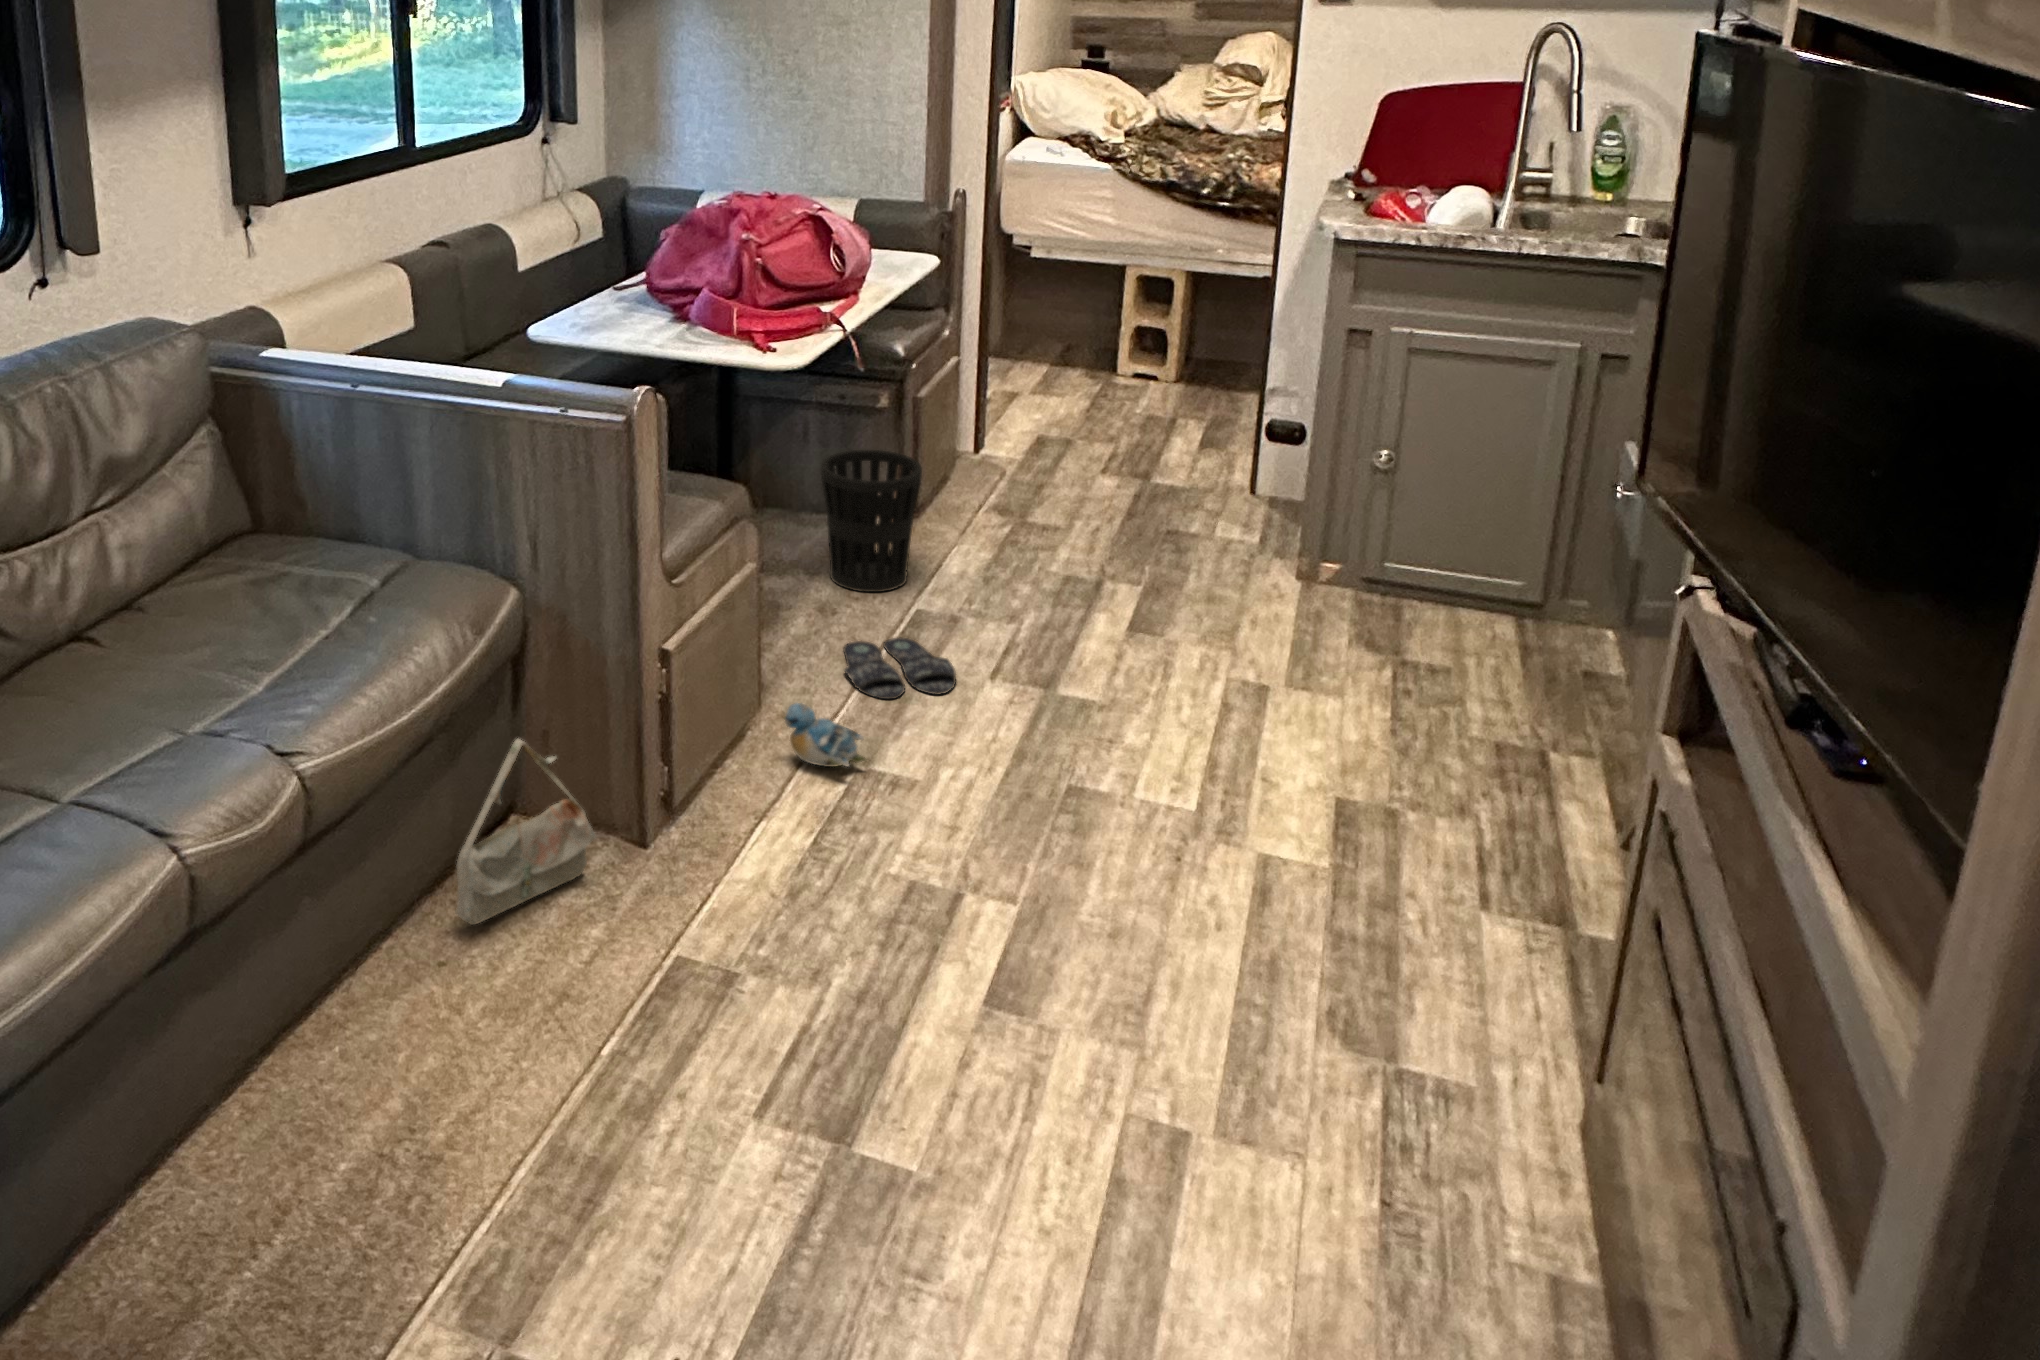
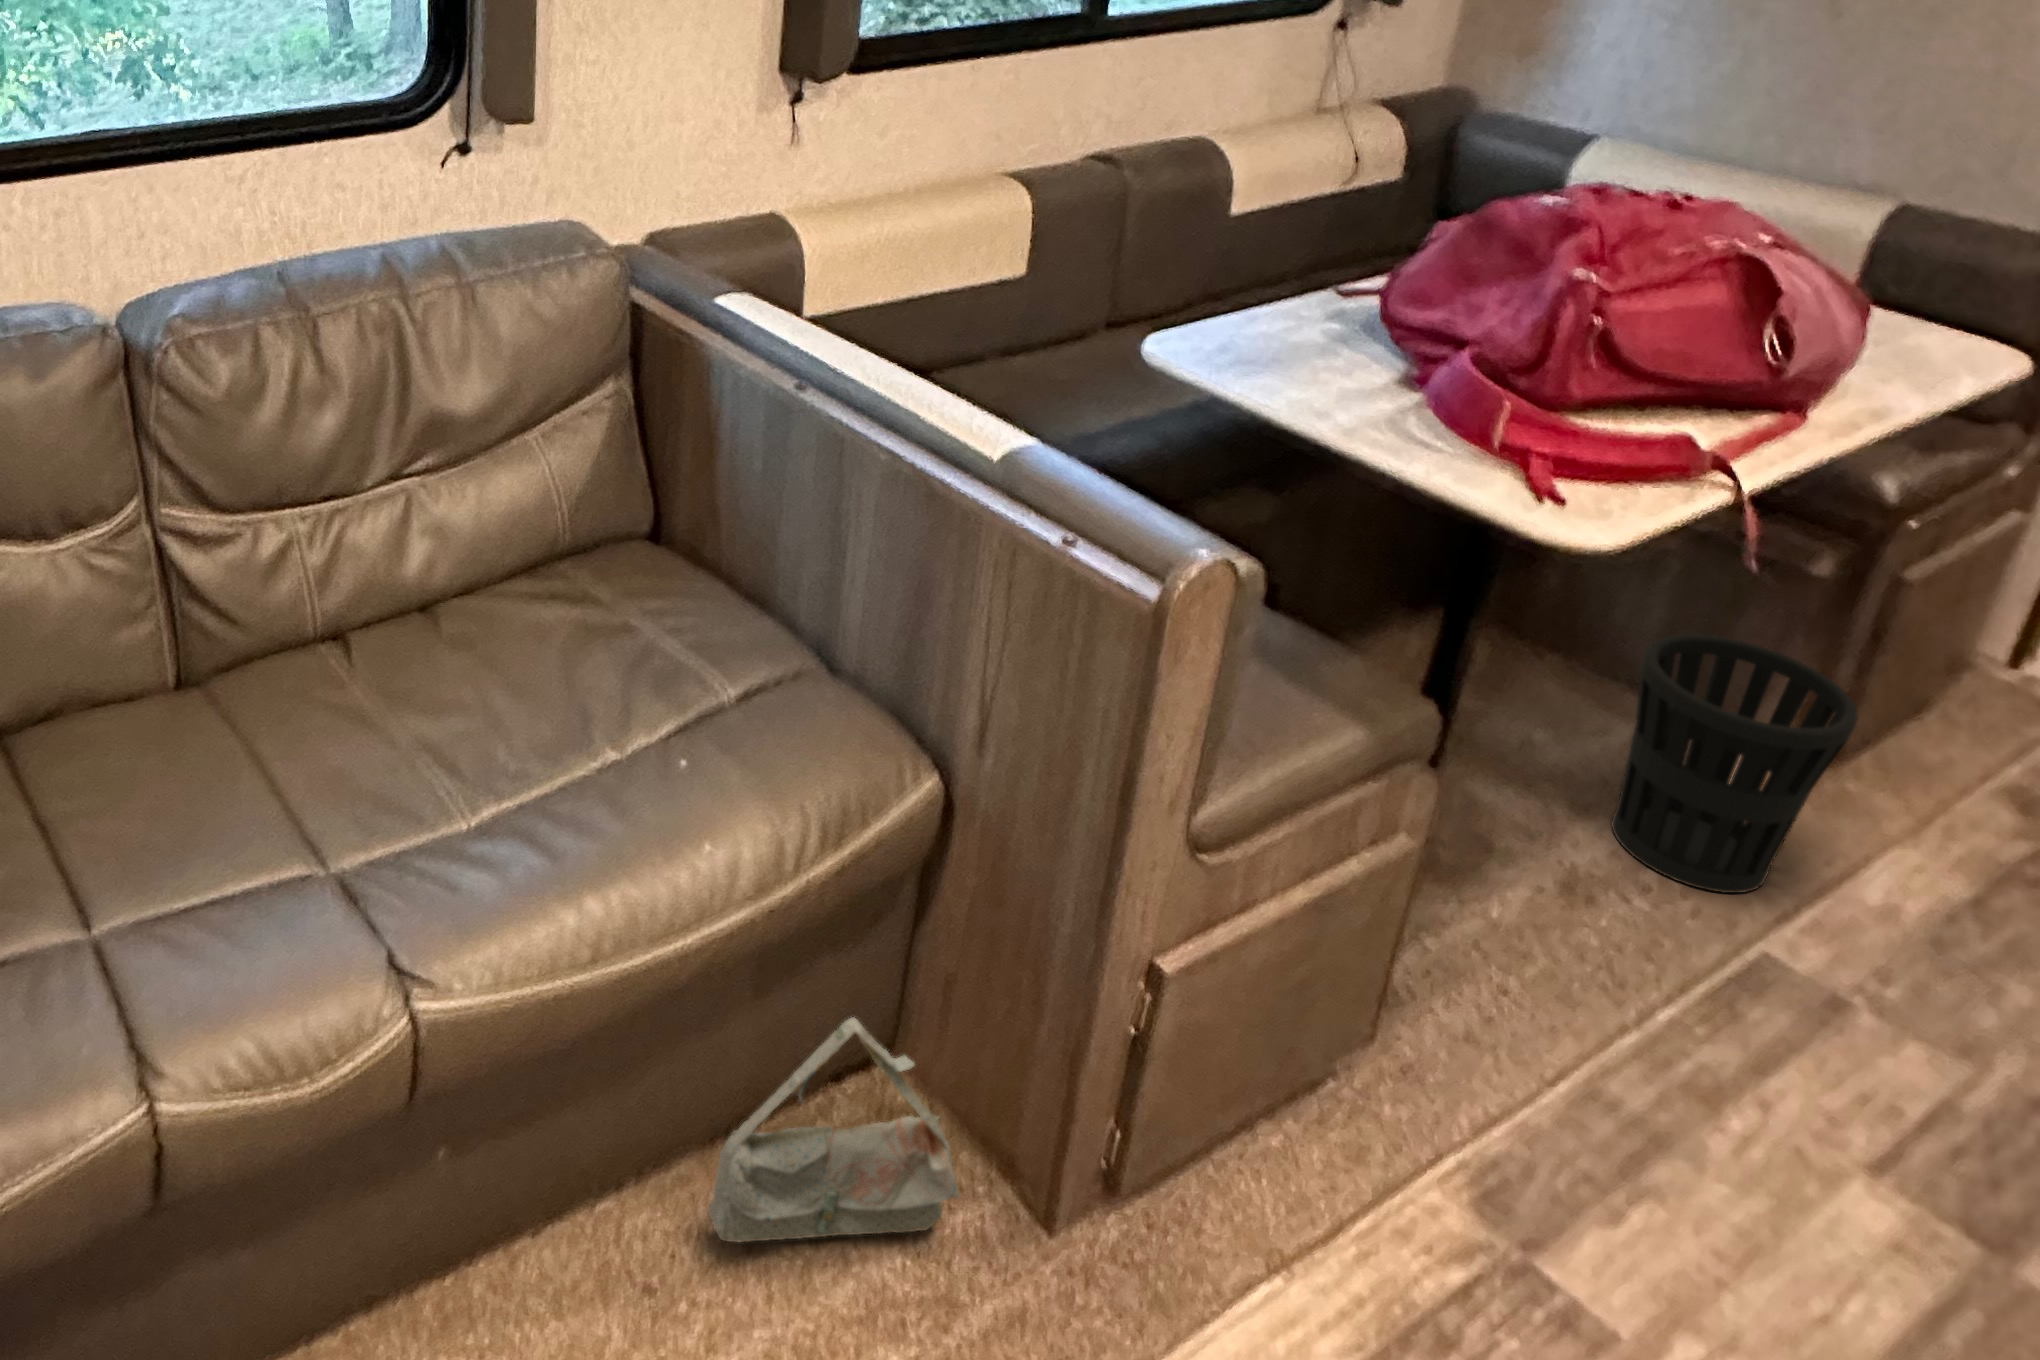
slippers: present [843,638,956,699] -> none [1560,972,1794,1166]
plush toy: present [784,703,866,767] -> none [1386,1092,1536,1255]

